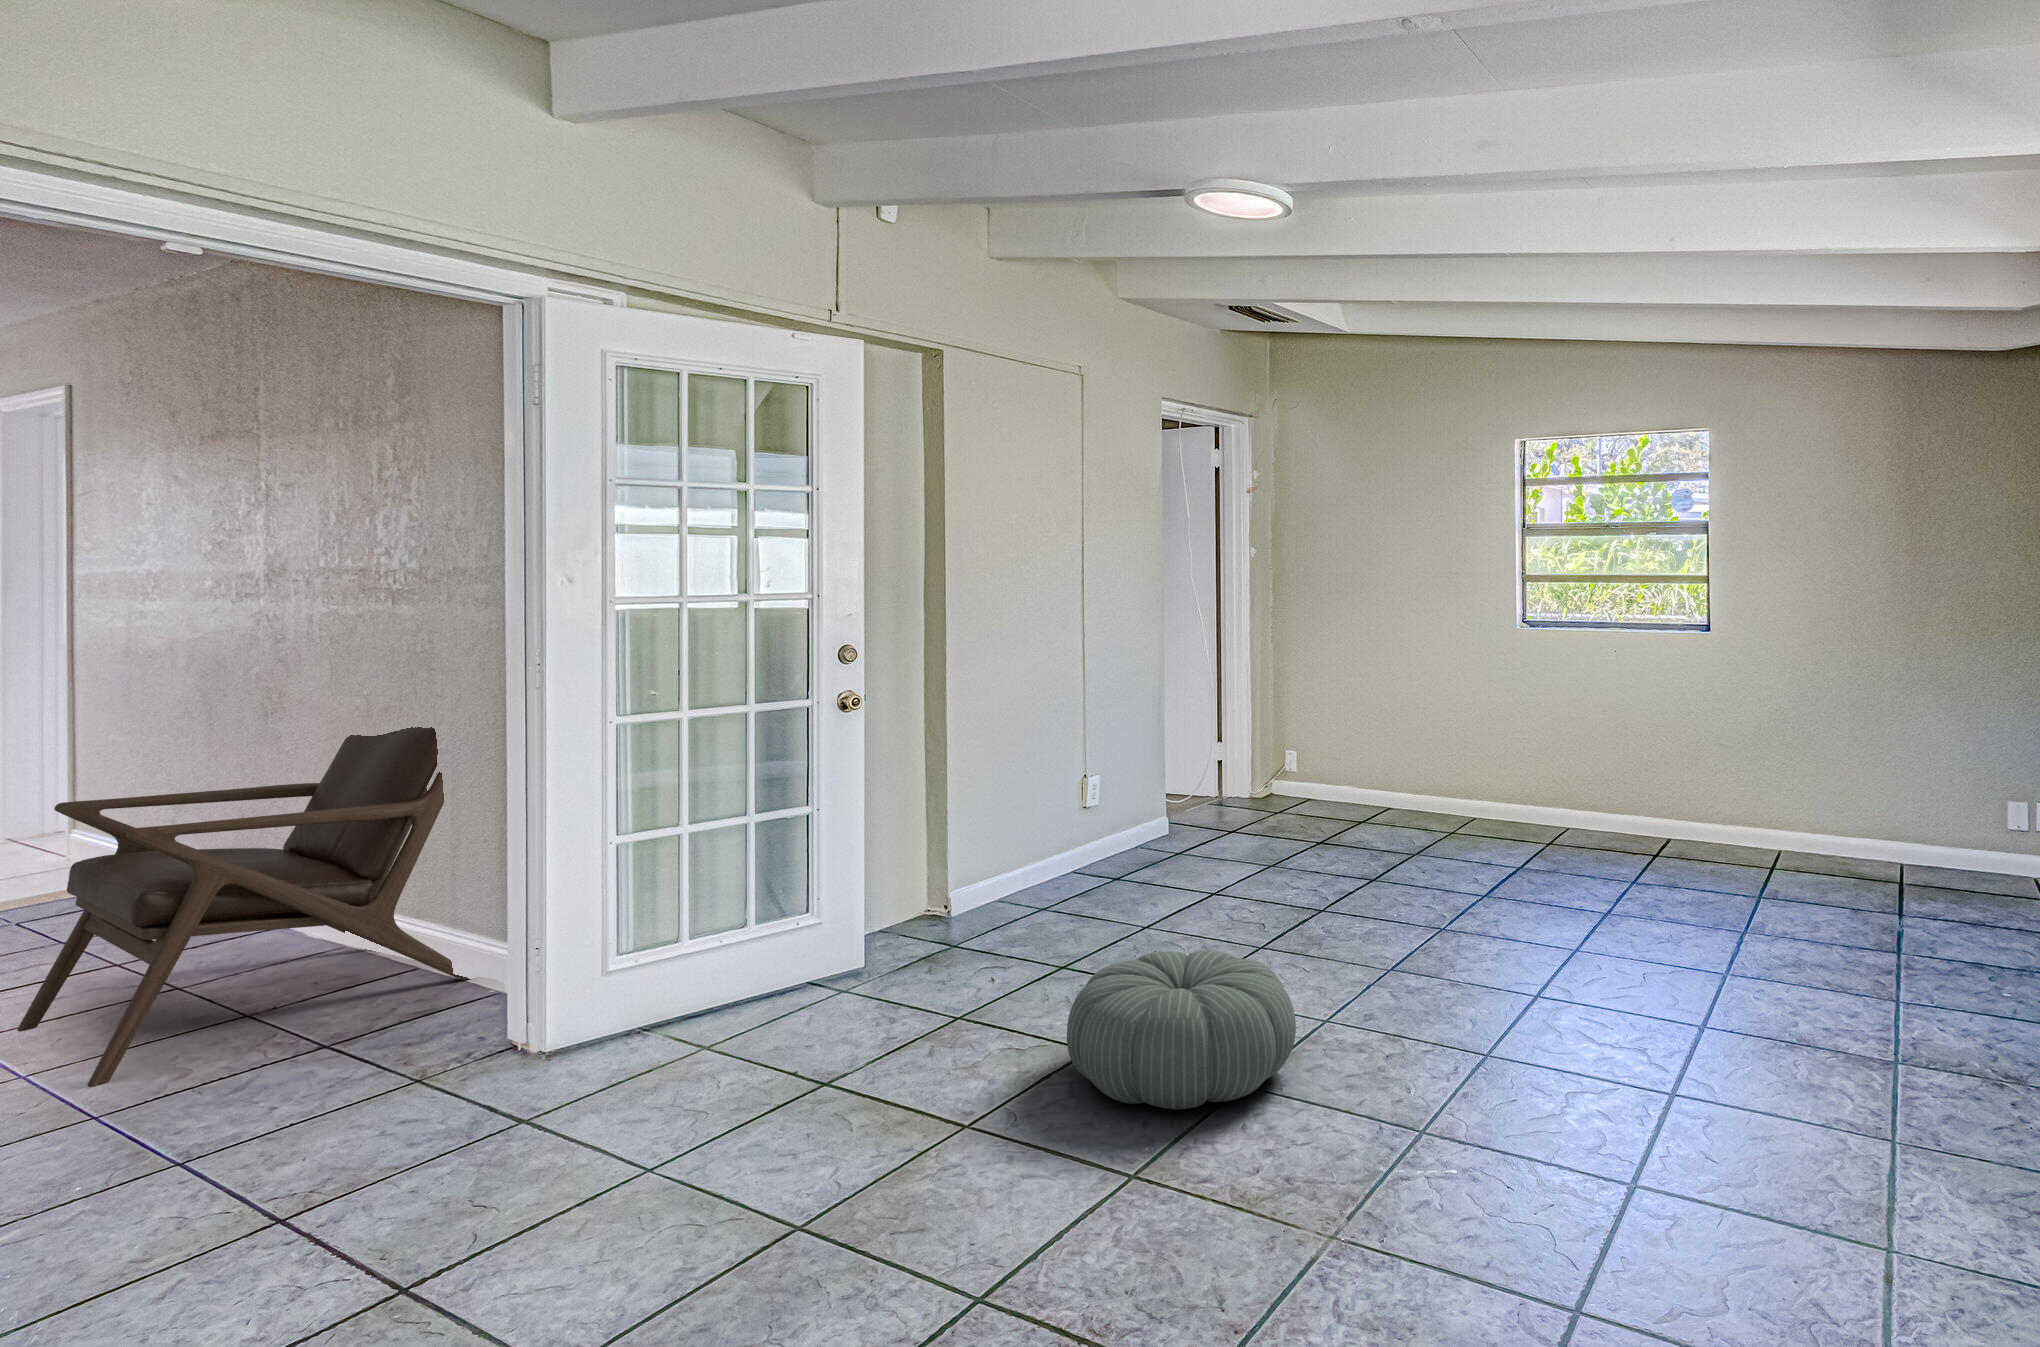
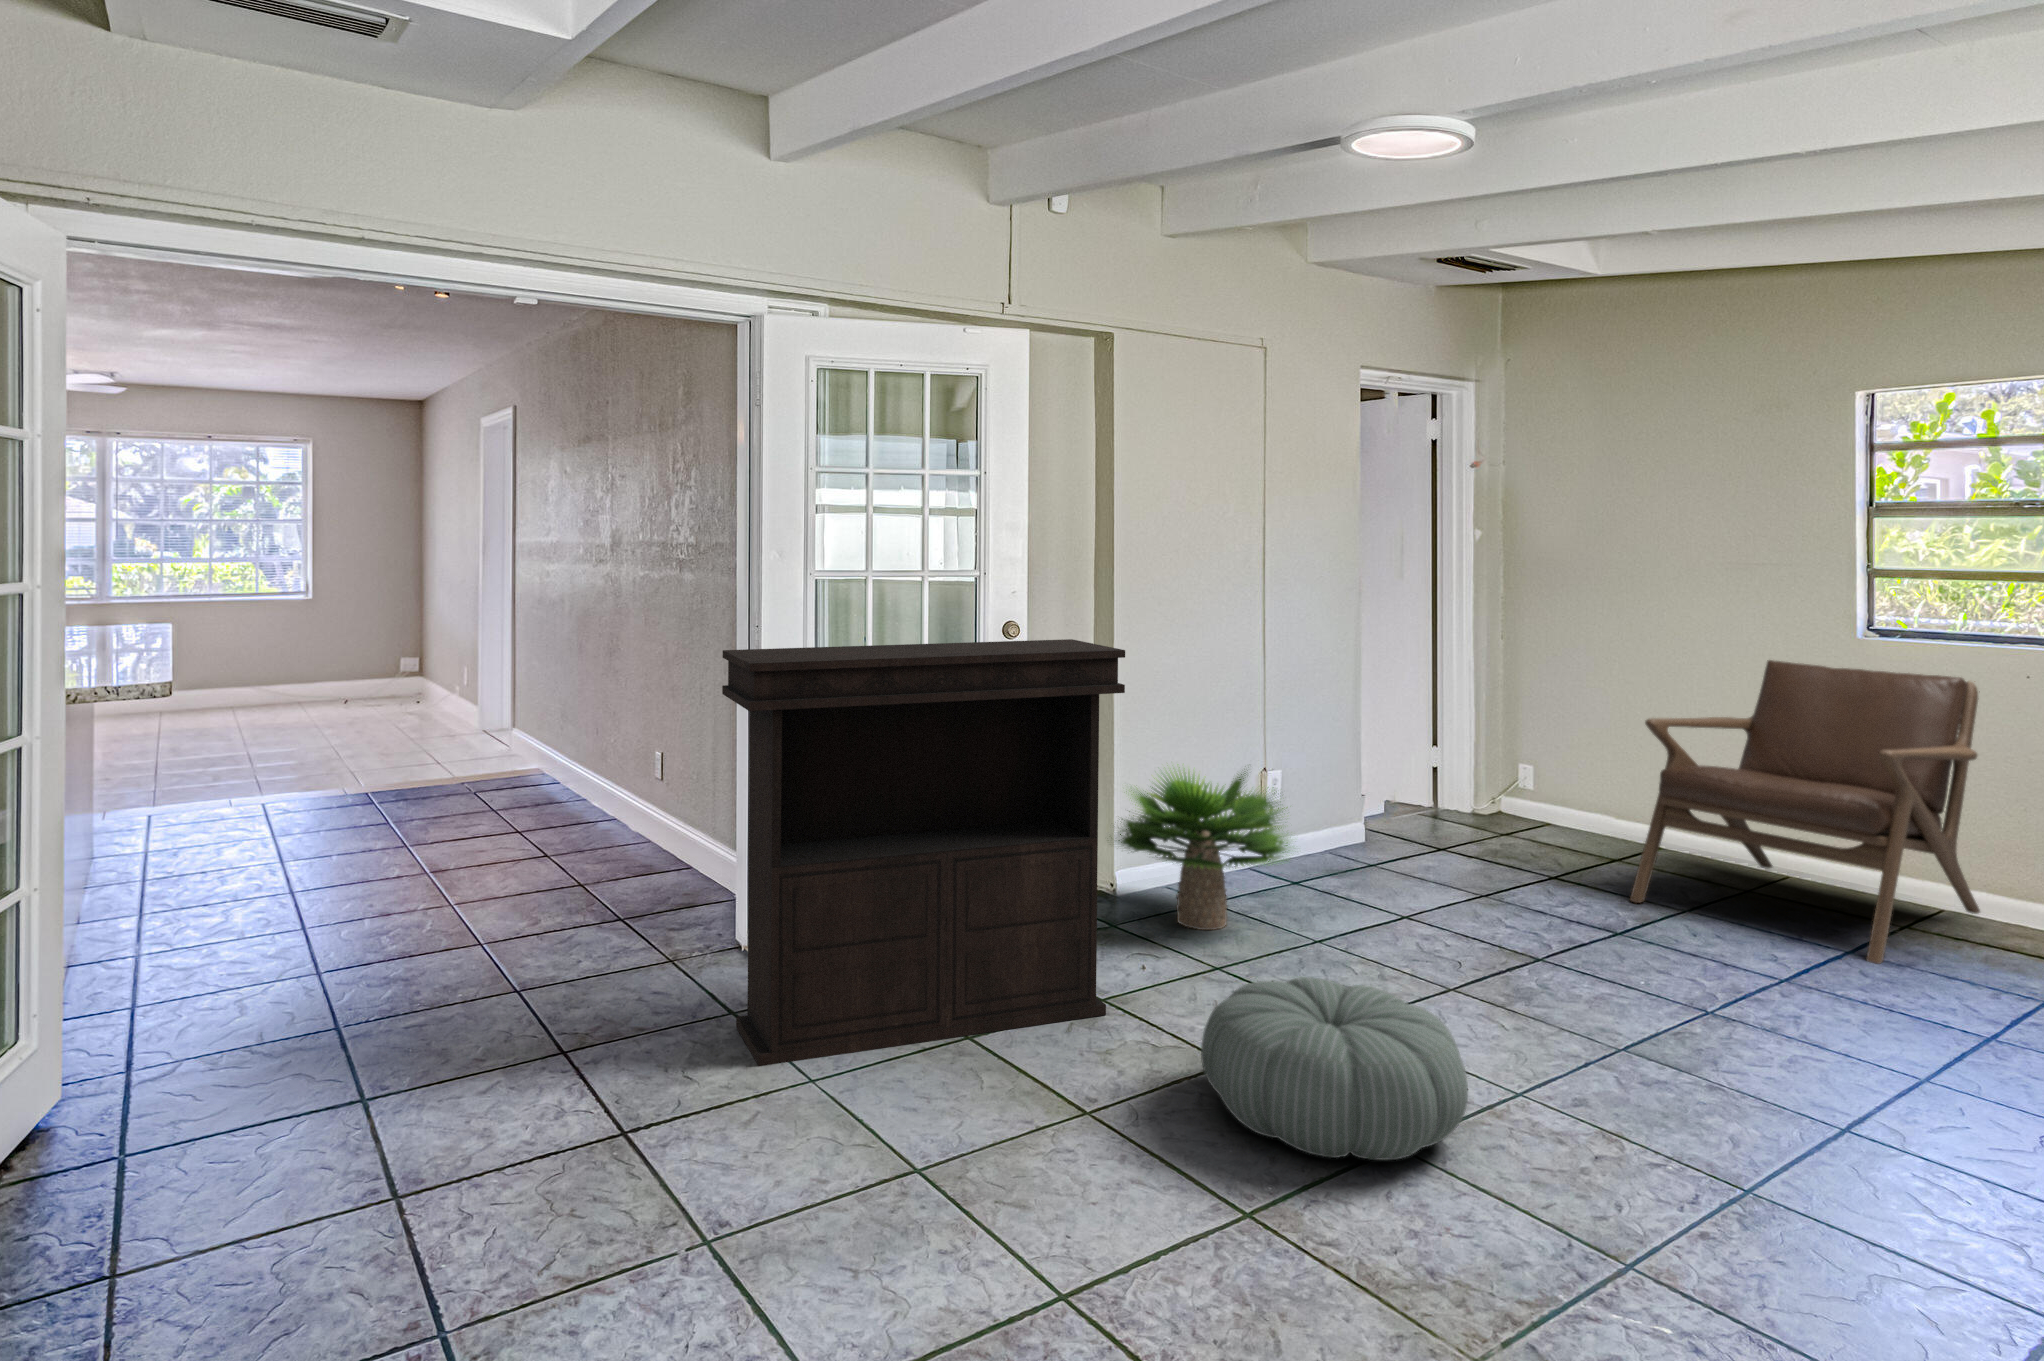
console table: none [520,663,972,1164] -> present [722,639,1125,1066]
lounge chair: present [17,727,469,1087] -> present [1630,660,1980,964]
potted plant: none [937,768,1126,935] -> present [1116,764,1290,930]

